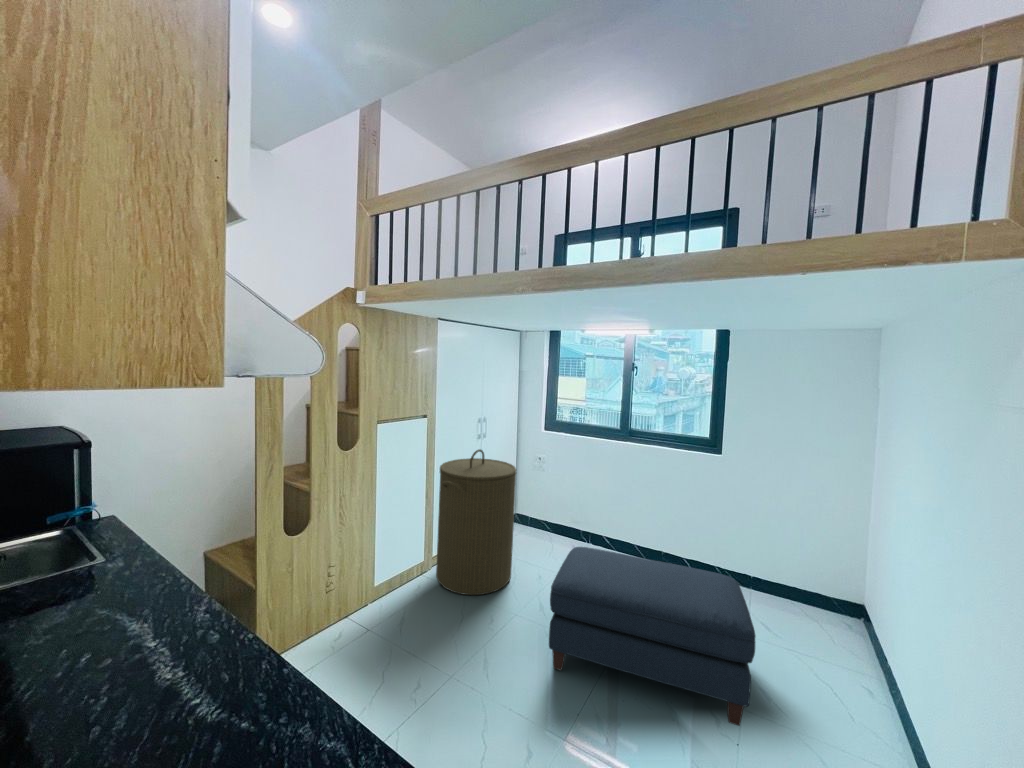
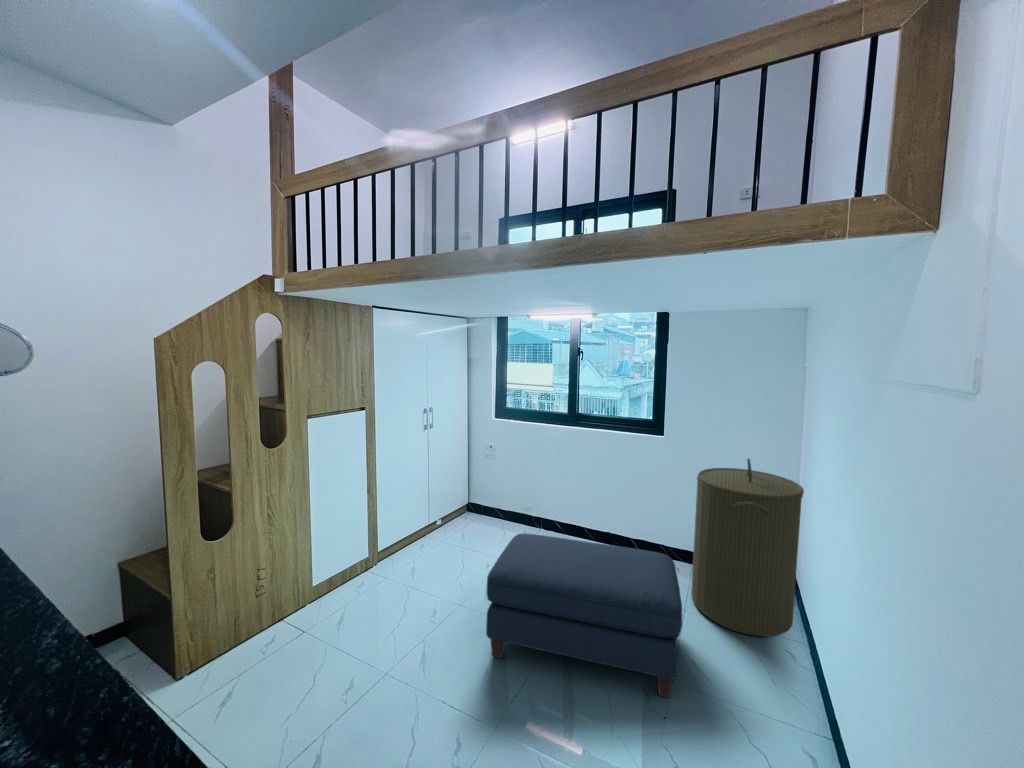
laundry hamper: present [436,449,516,595] -> present [691,459,804,637]

